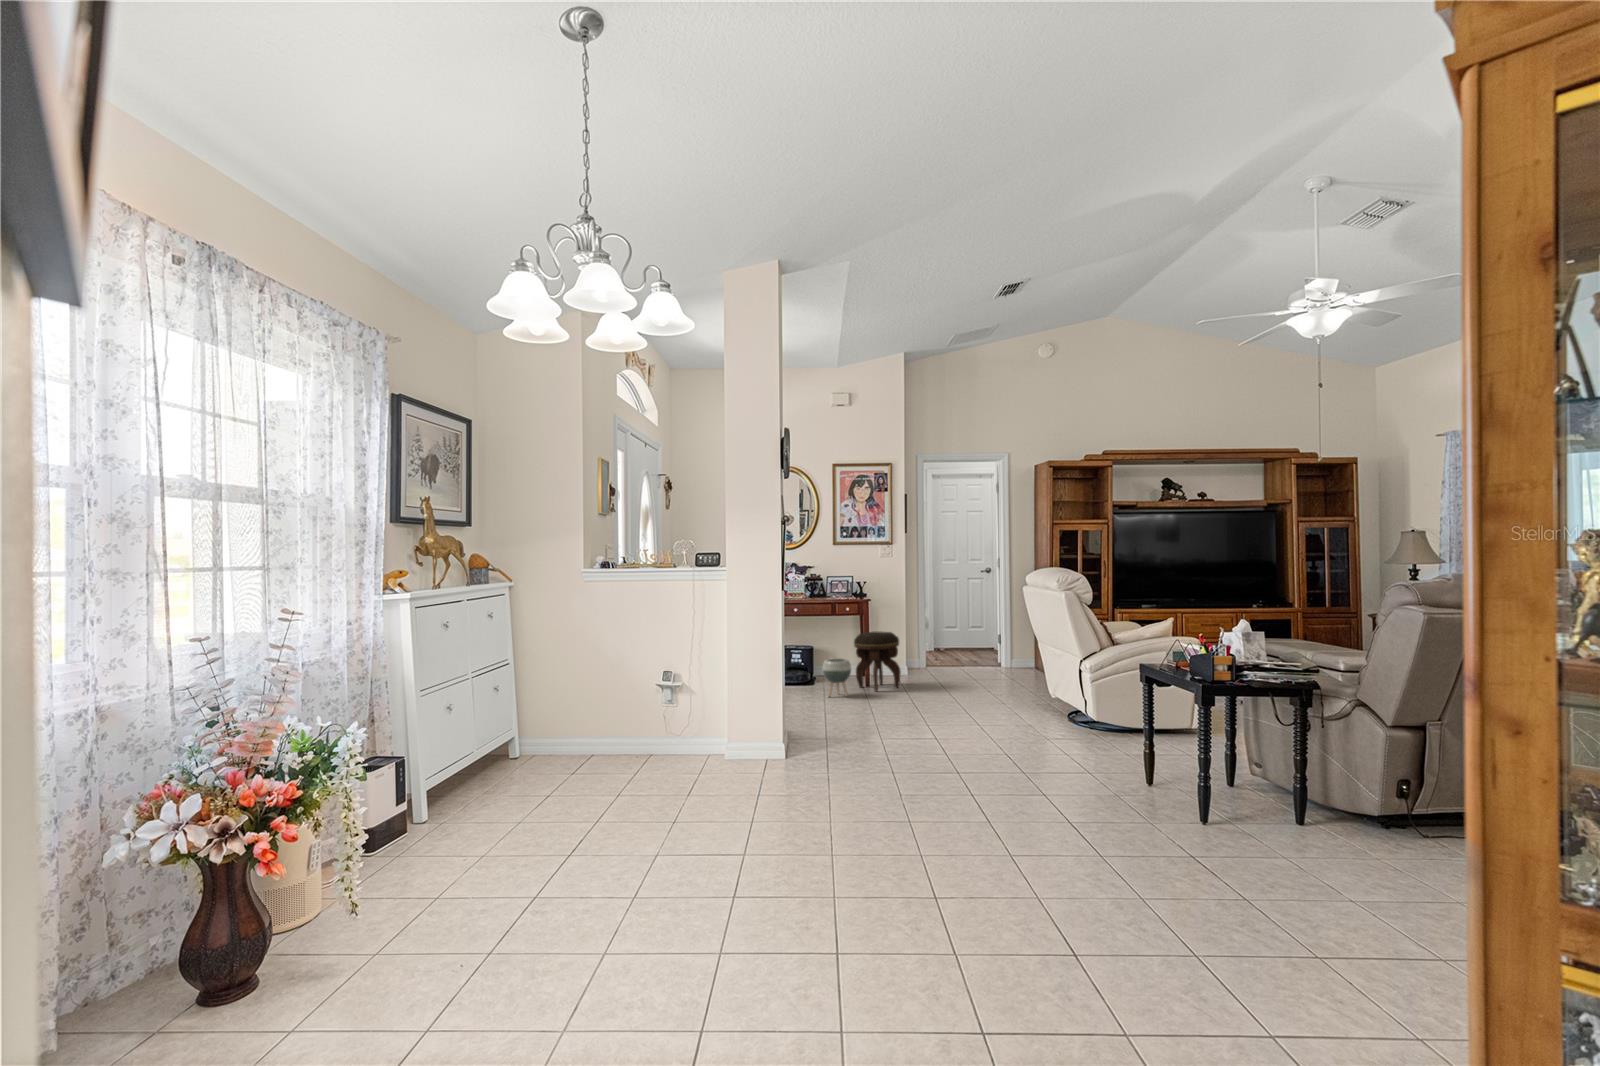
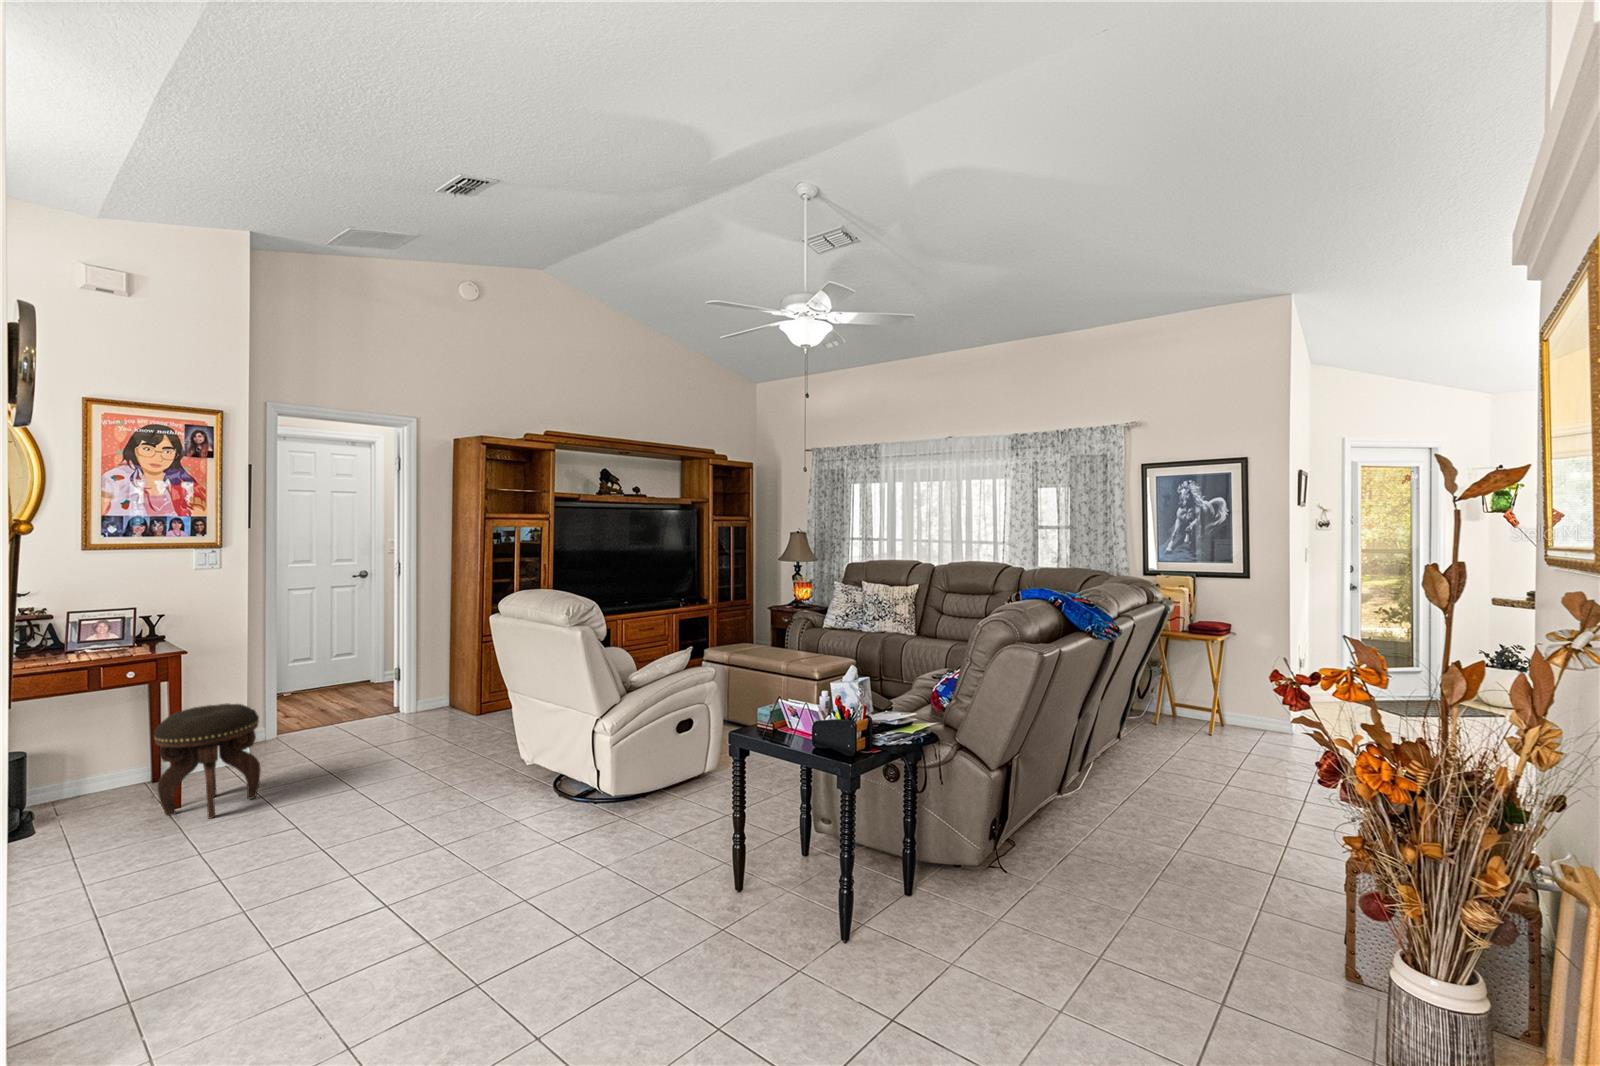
planter: present [823,658,851,697] -> none [81,776,159,865]

